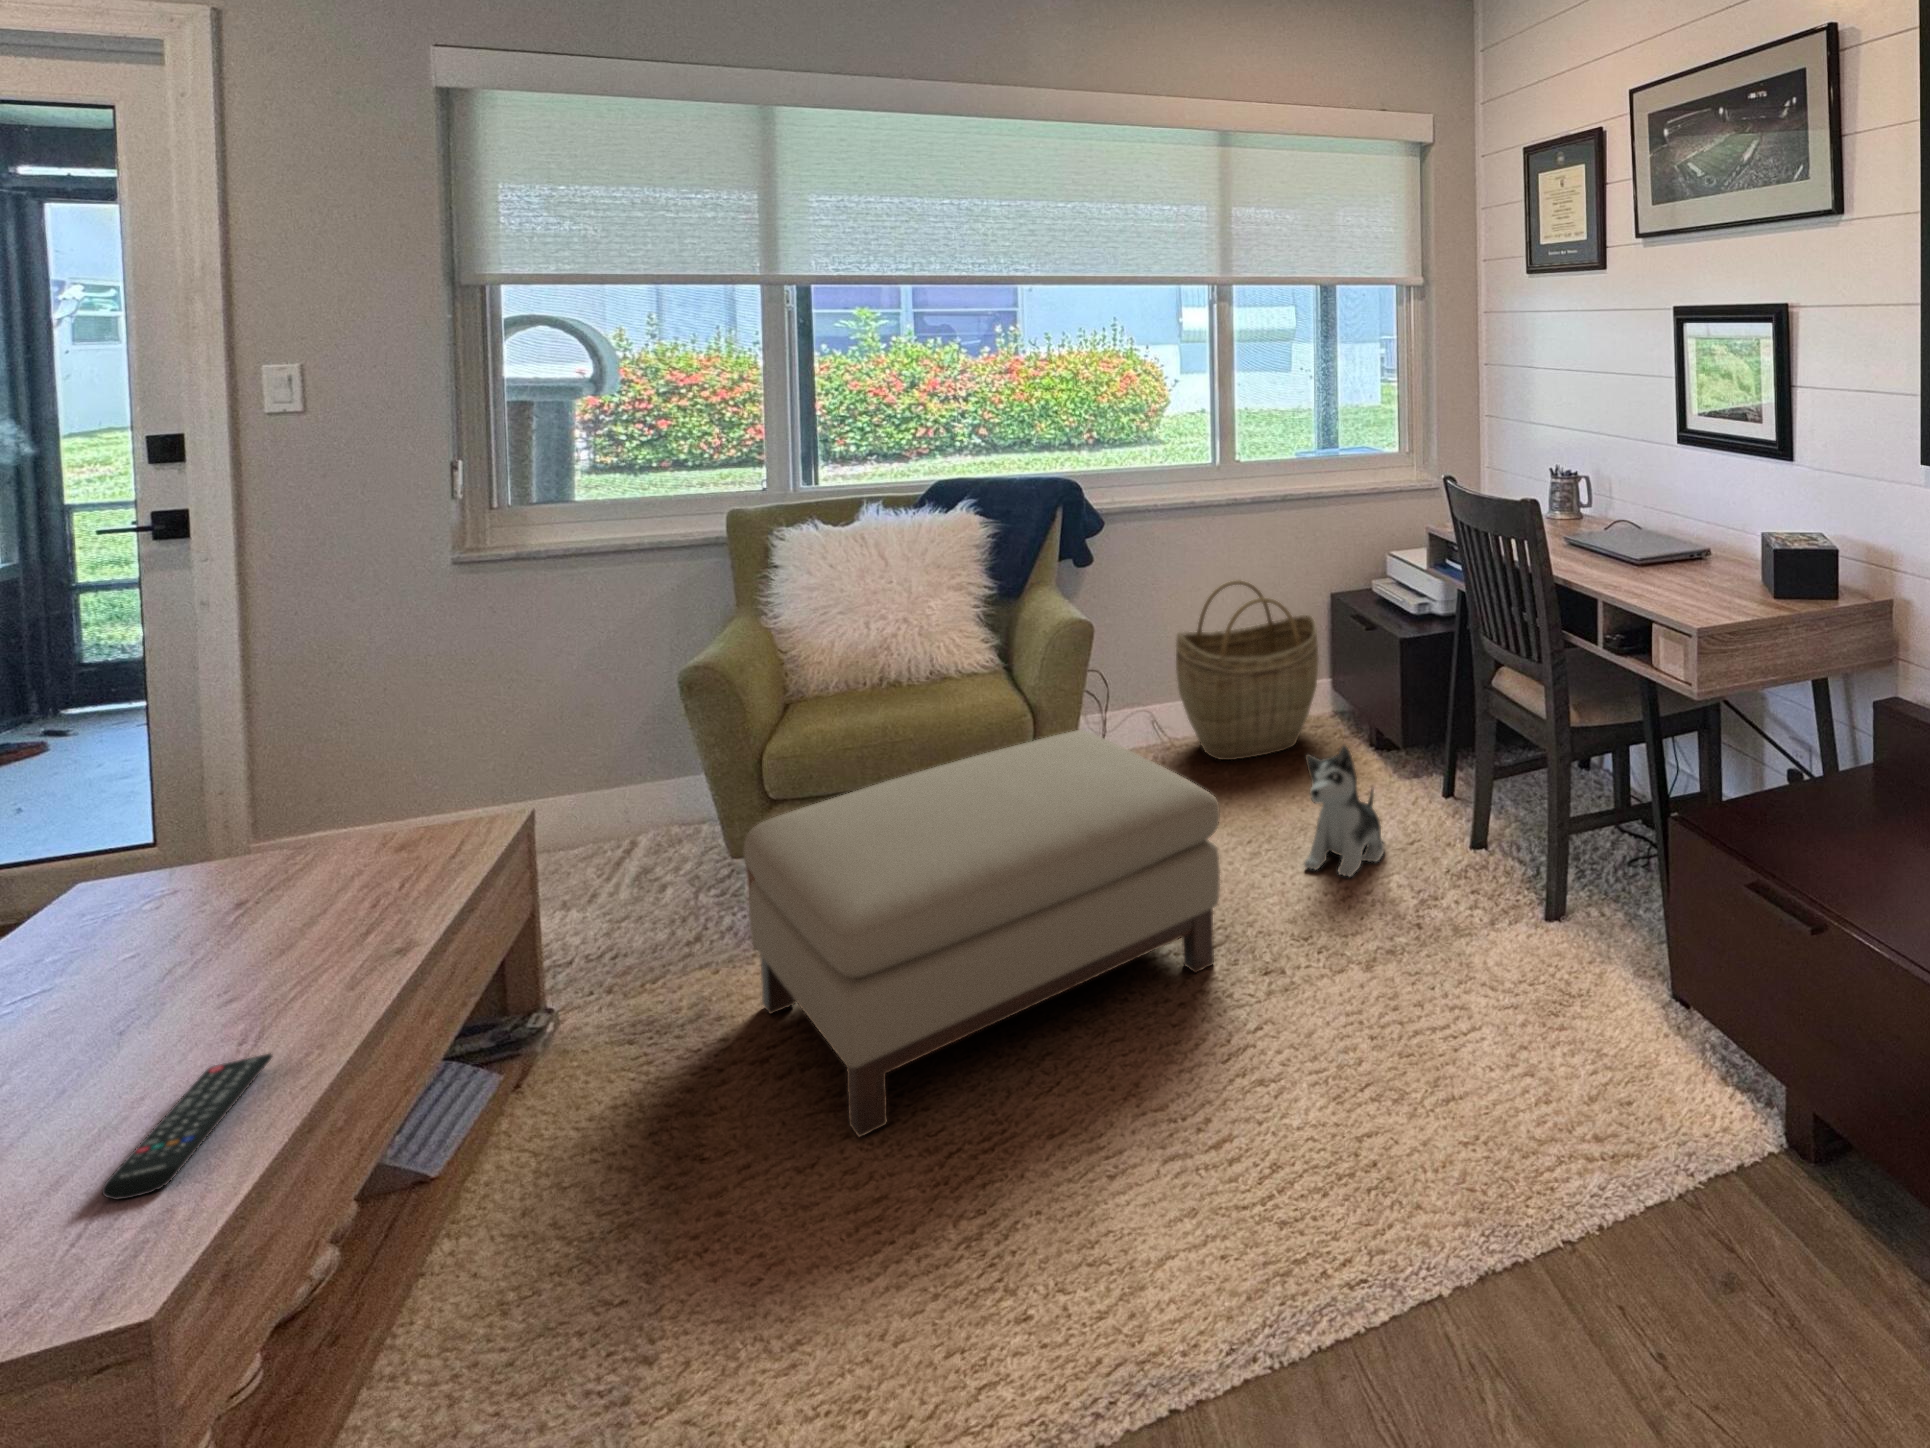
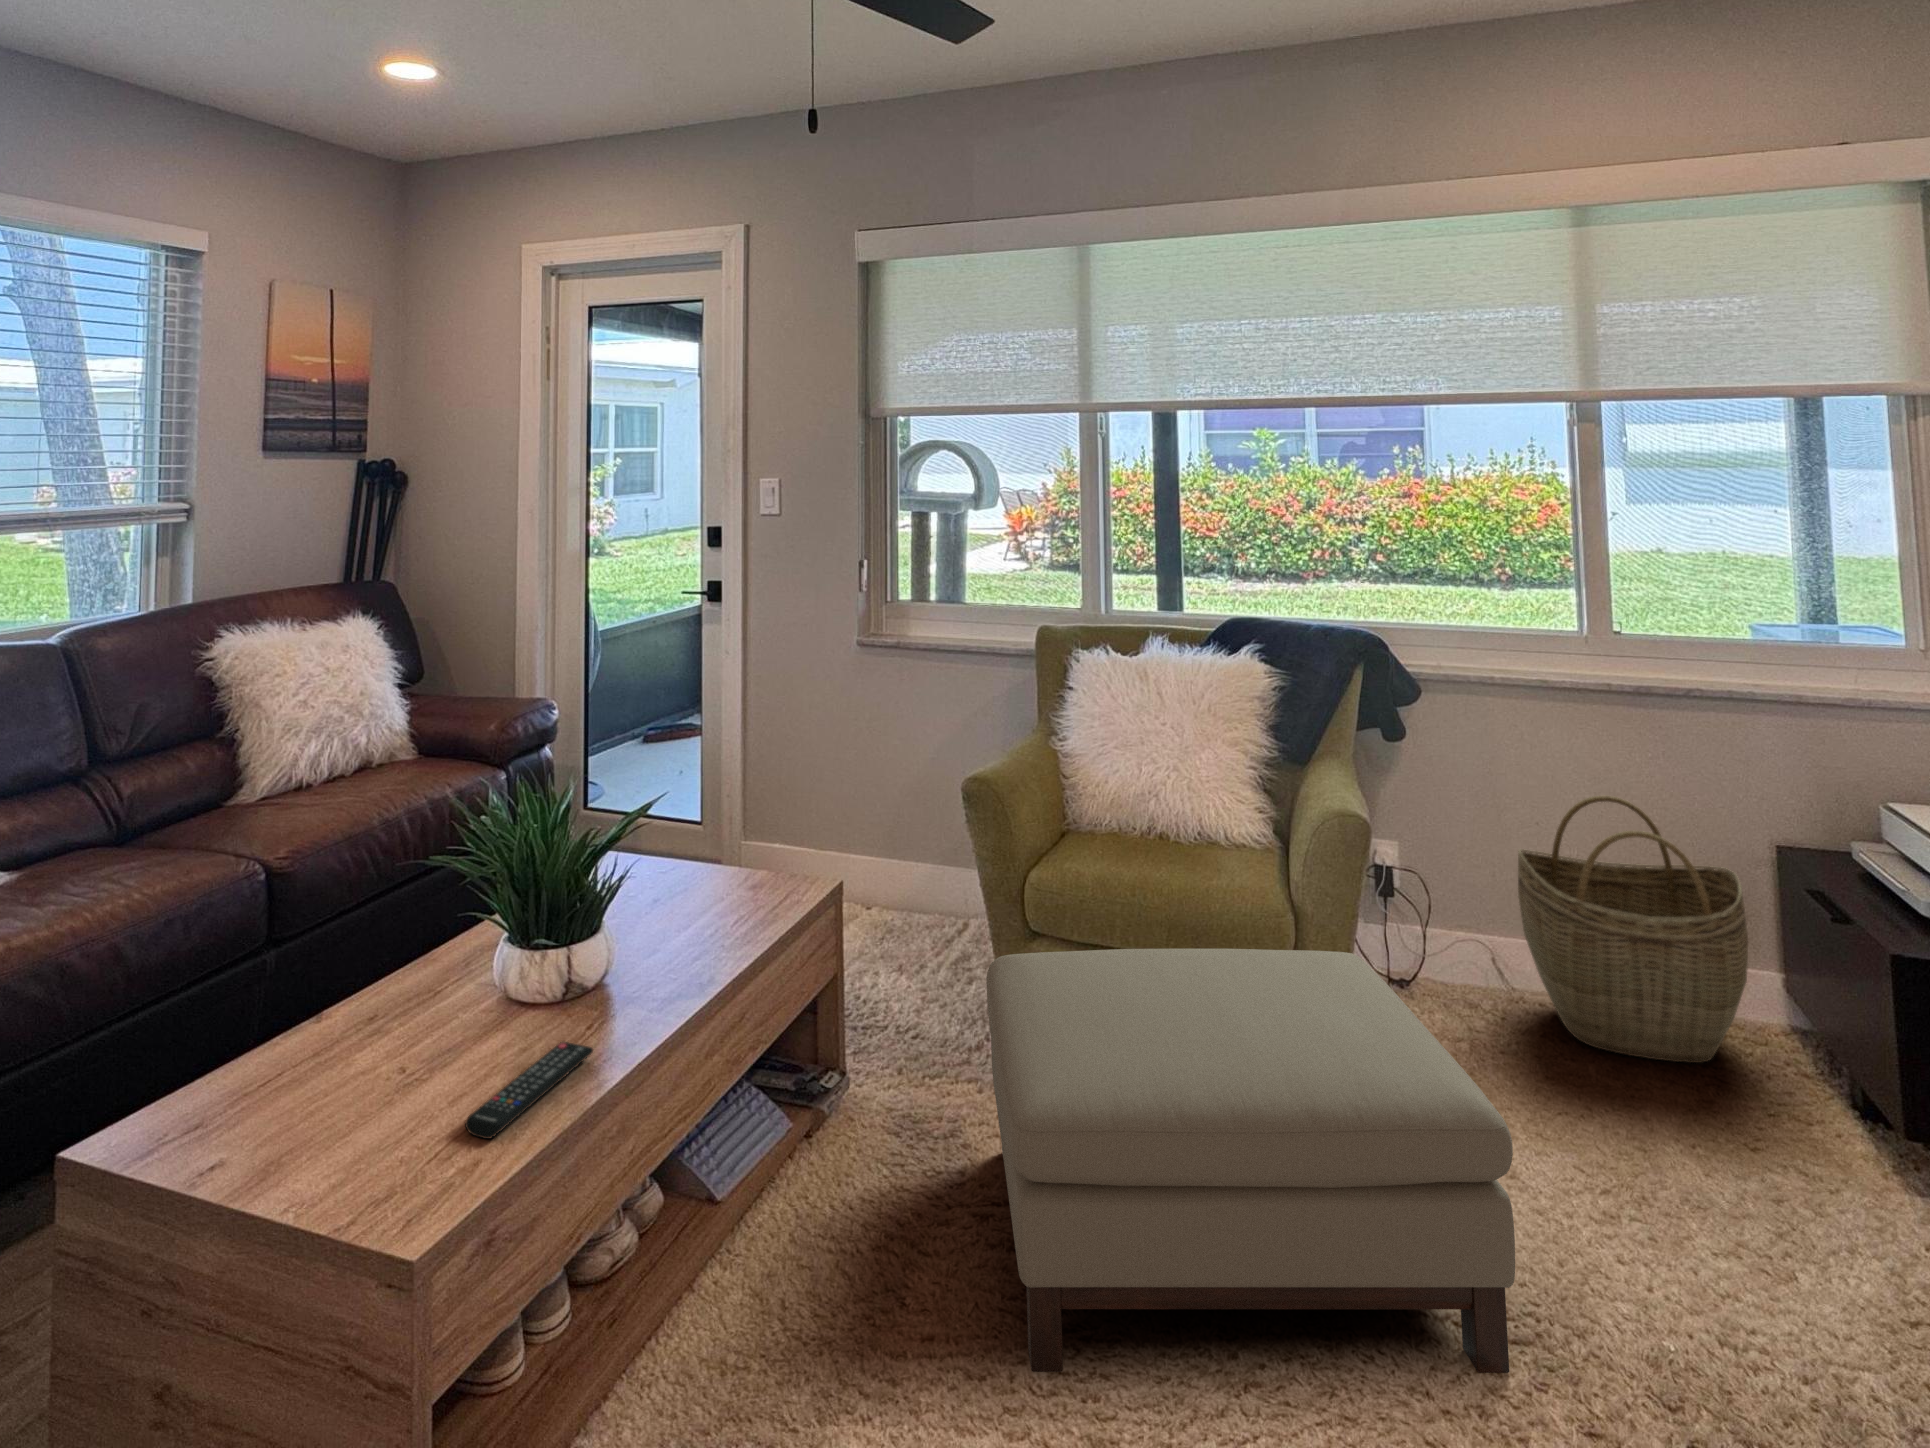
plush toy: present [1304,745,1384,877] -> none [1690,1097,1852,1336]

